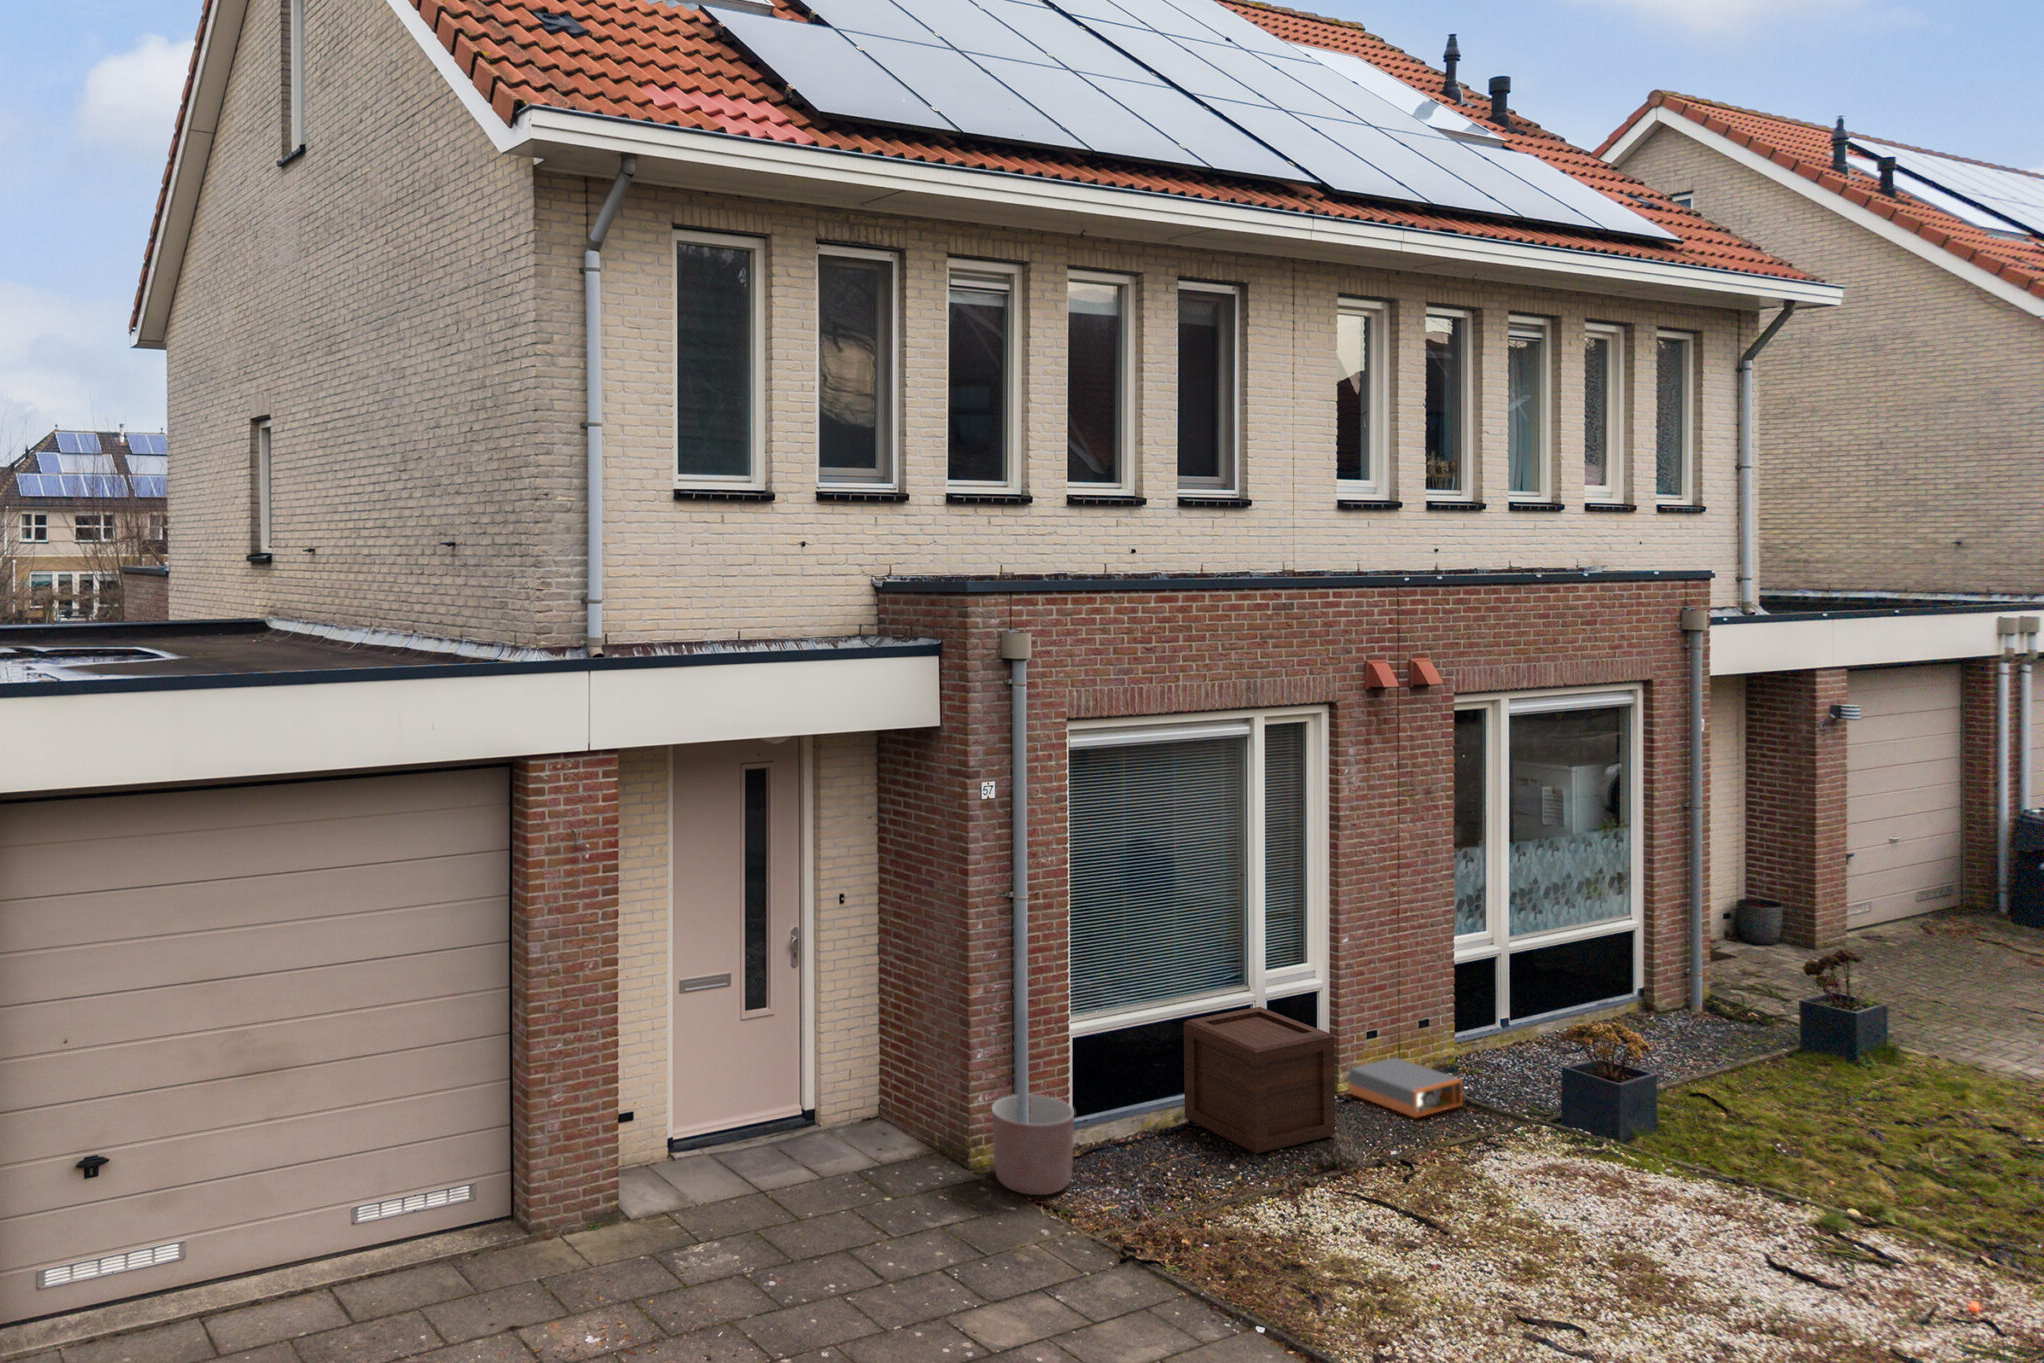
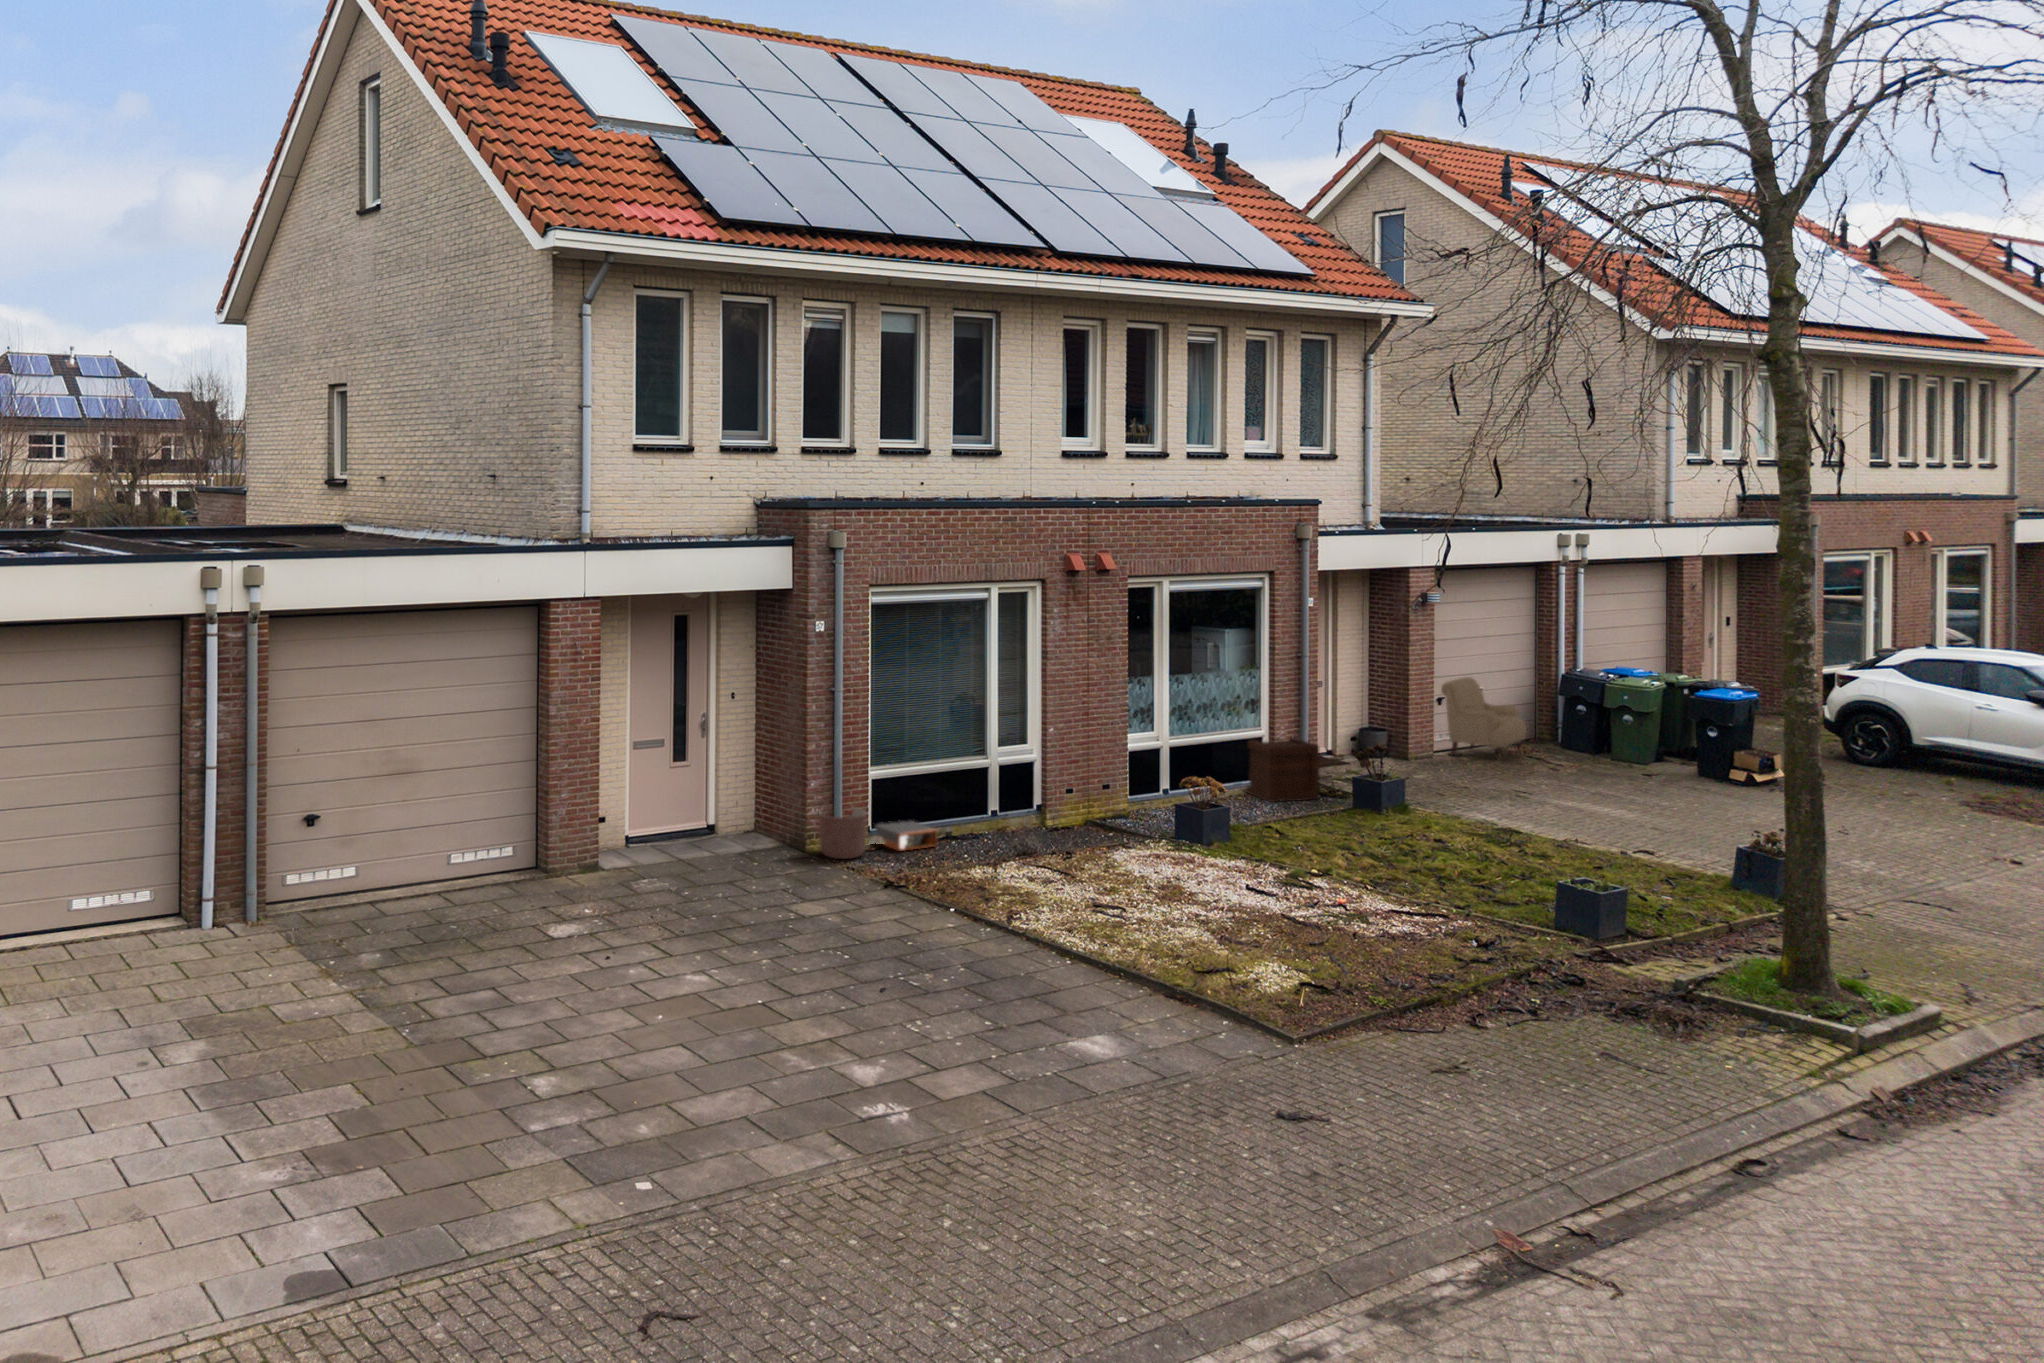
chair: none [1851,823,1983,953] -> present [1441,677,1527,761]
wooden crate: present [1184,1007,1335,1154] -> present [1243,738,1320,802]
storage box: present [1349,1058,1463,1118] -> present [875,821,937,851]

